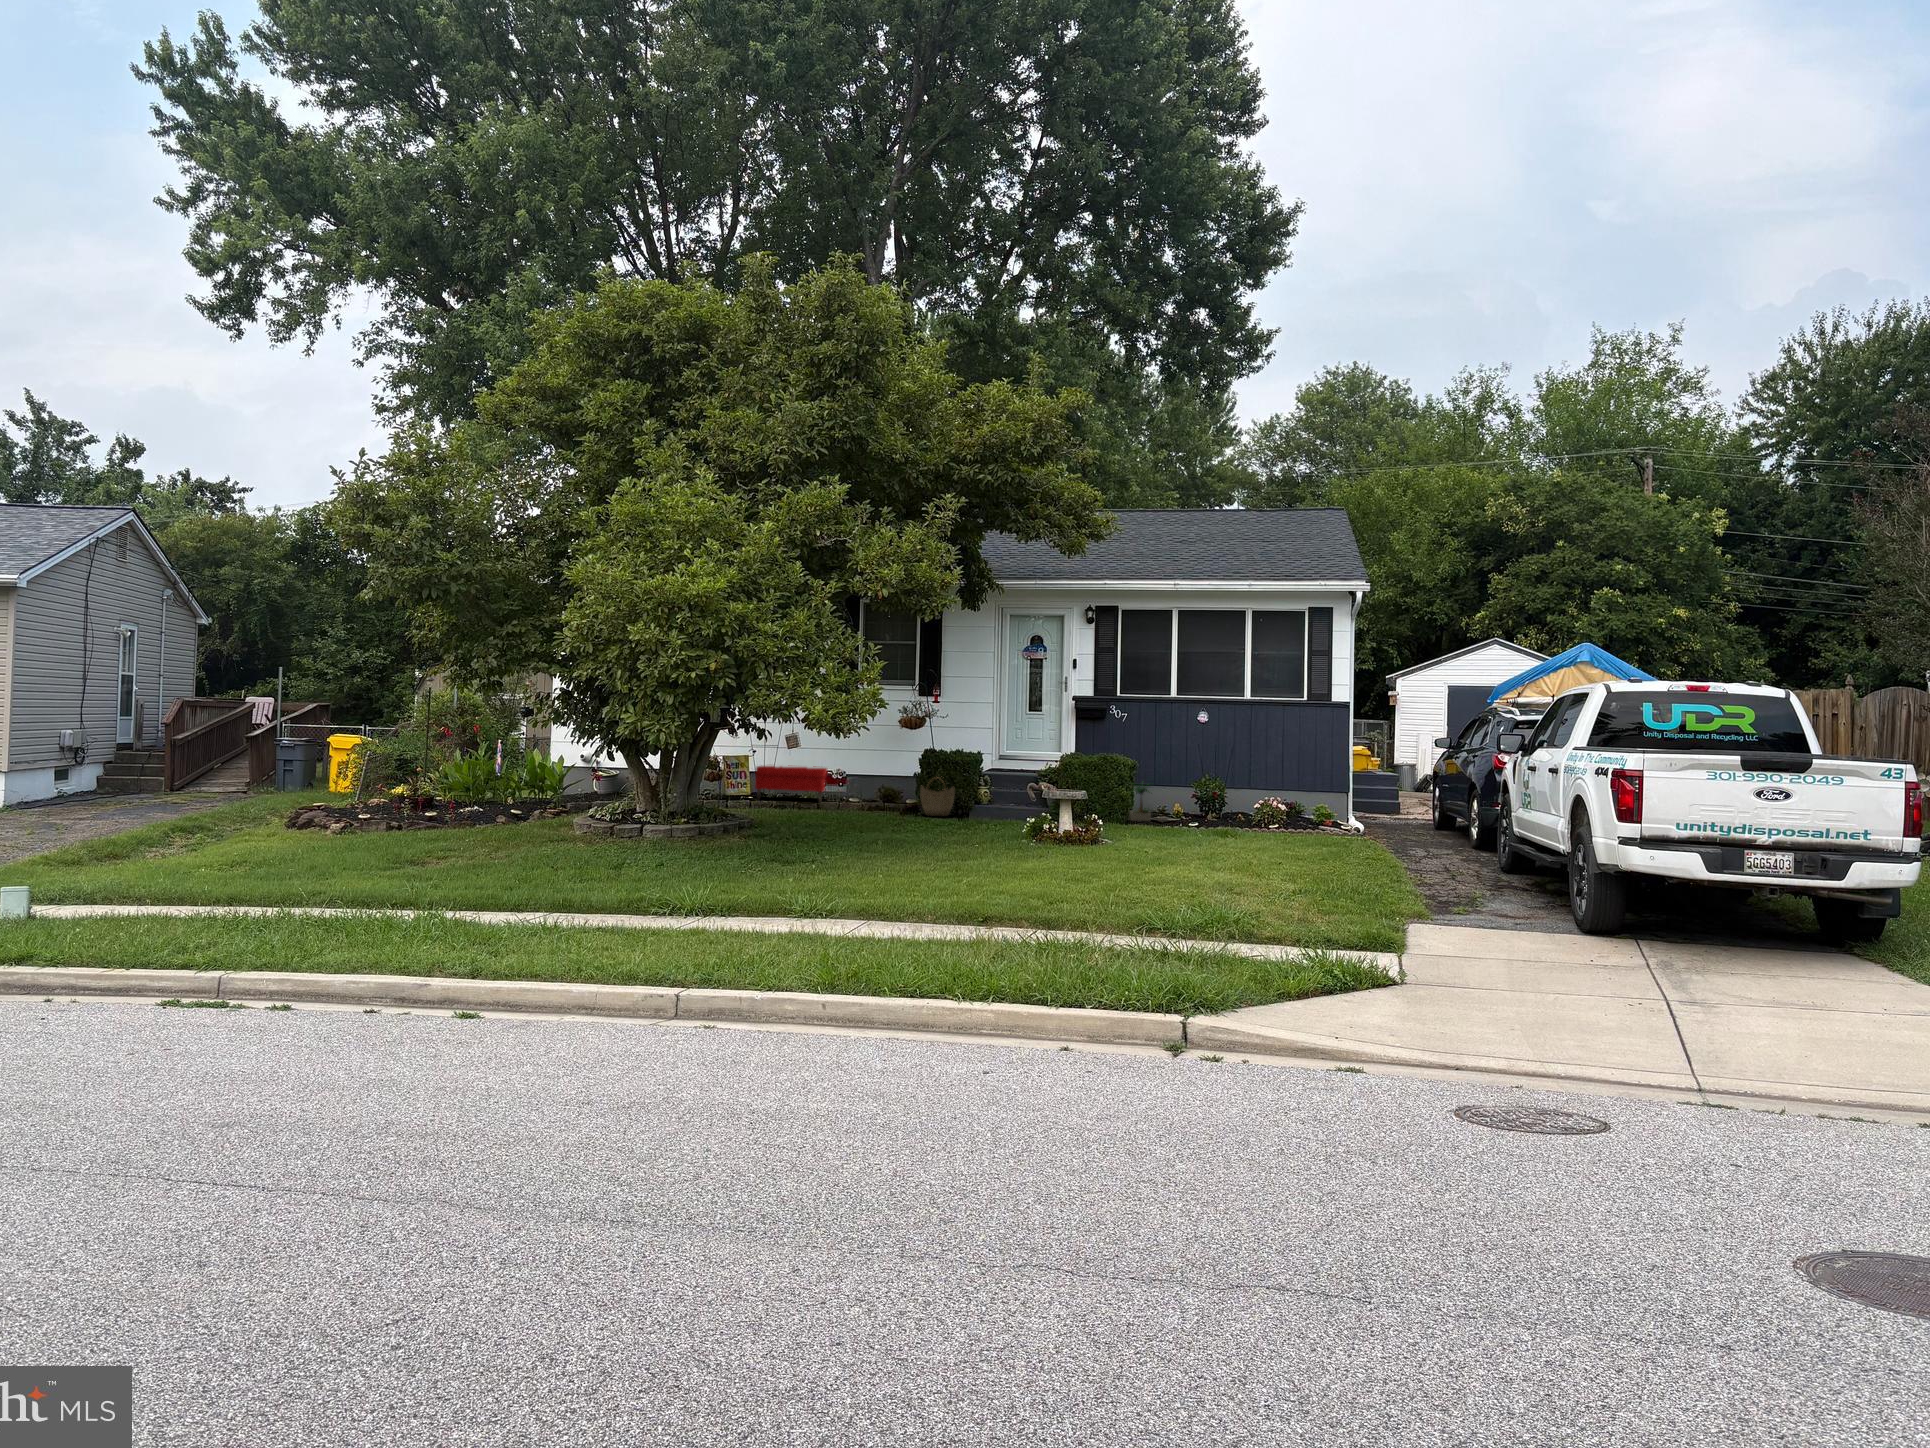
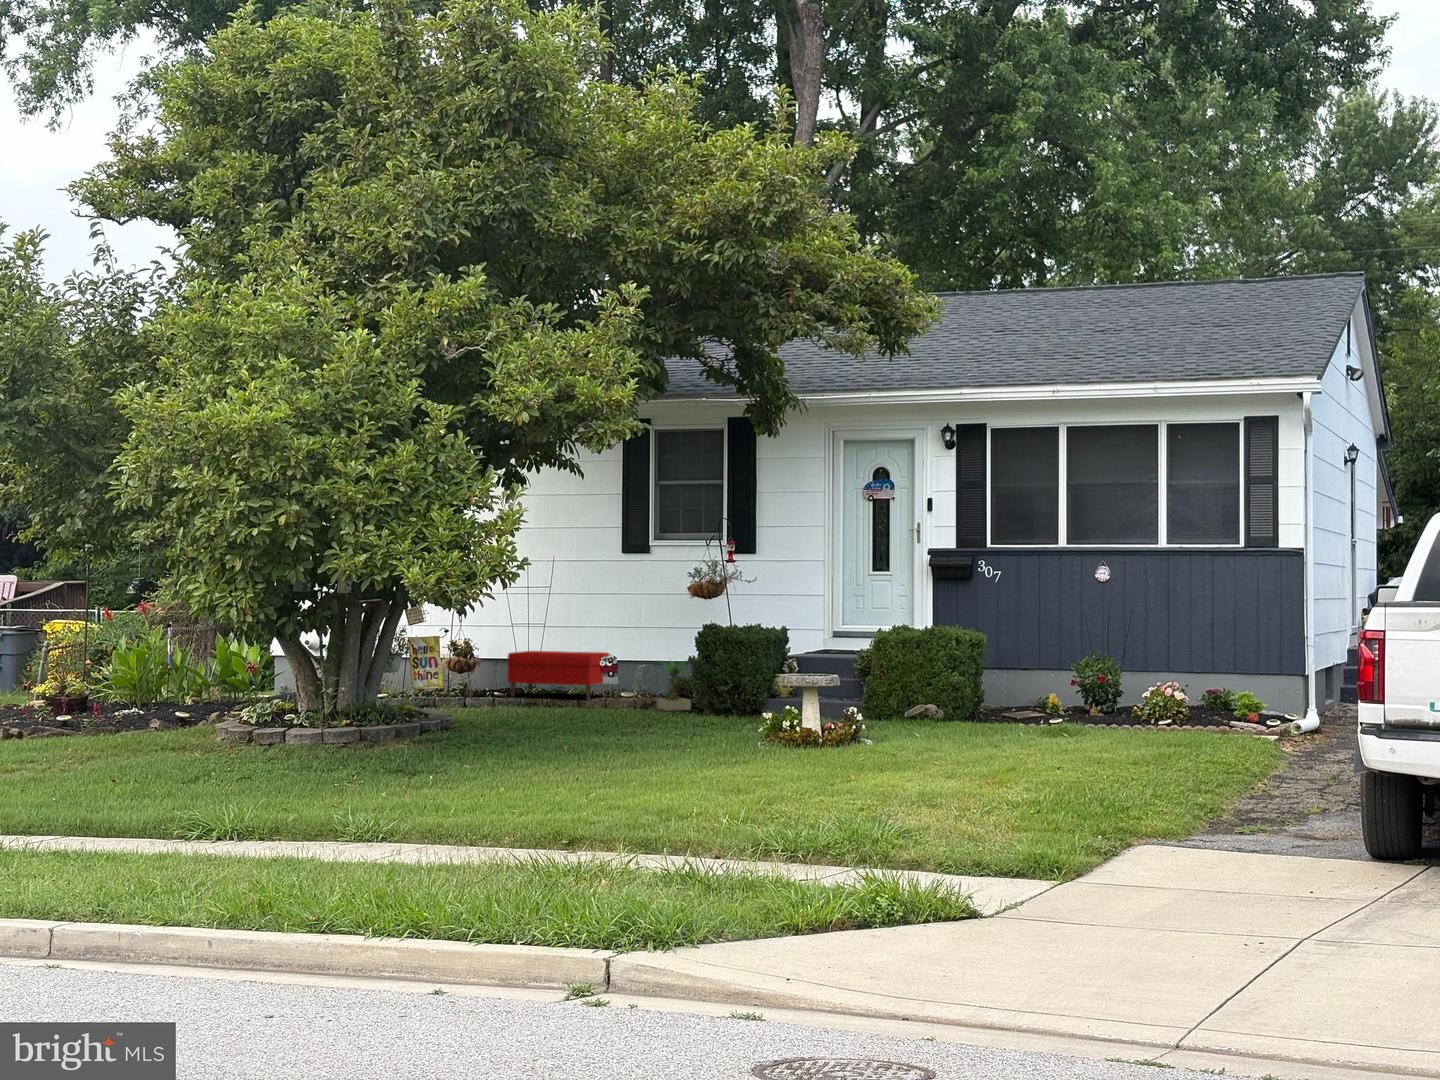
woven basket: present [920,777,955,816] -> none [696,661,742,715]
potted plant: present [1130,783,1153,821] -> present [657,661,691,711]

